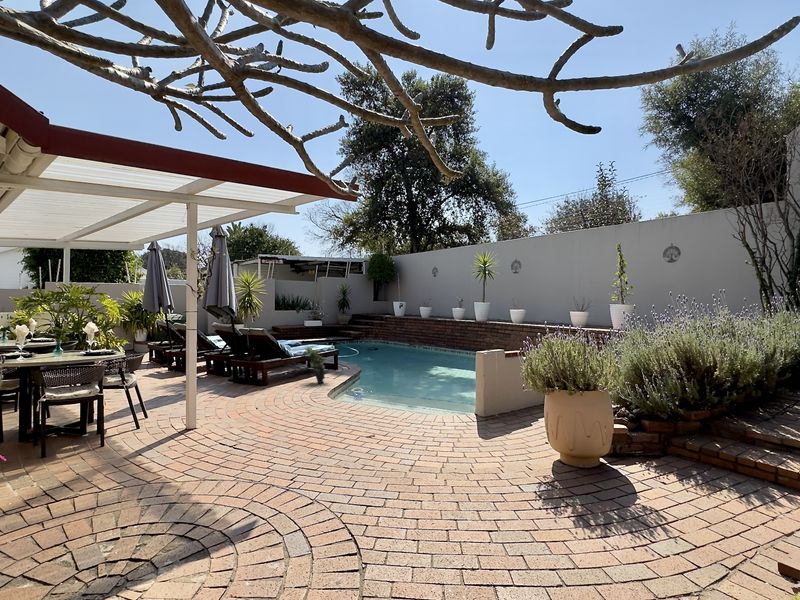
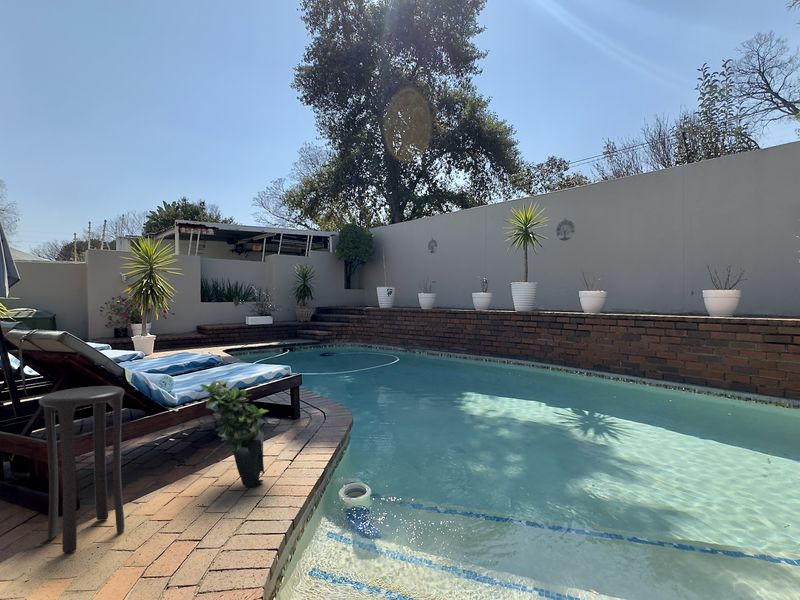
stool: none [265,346,286,390] -> present [39,386,125,553]

